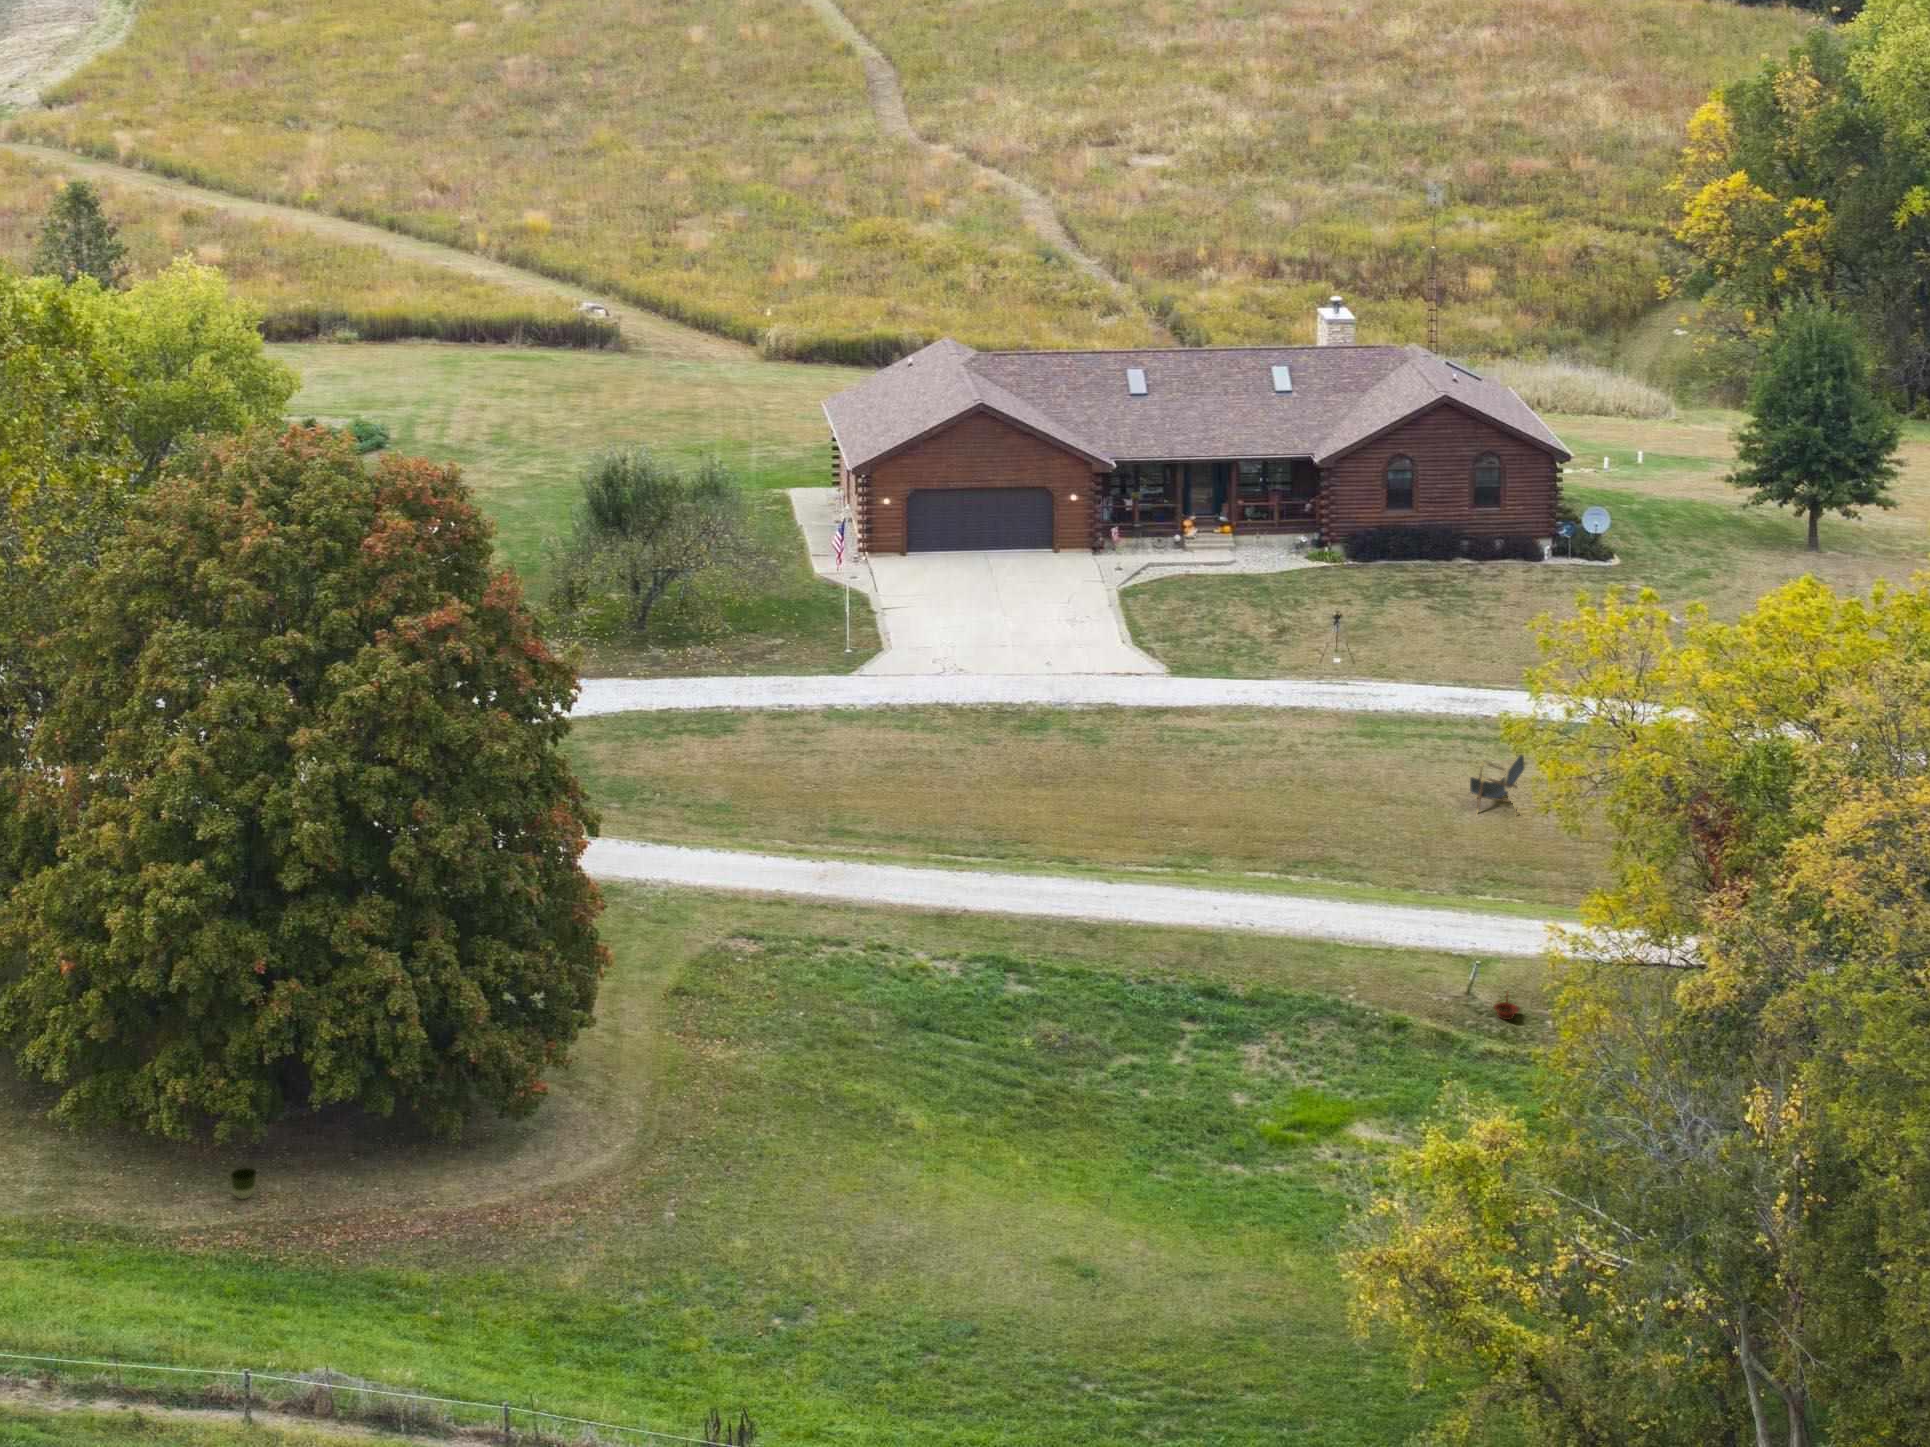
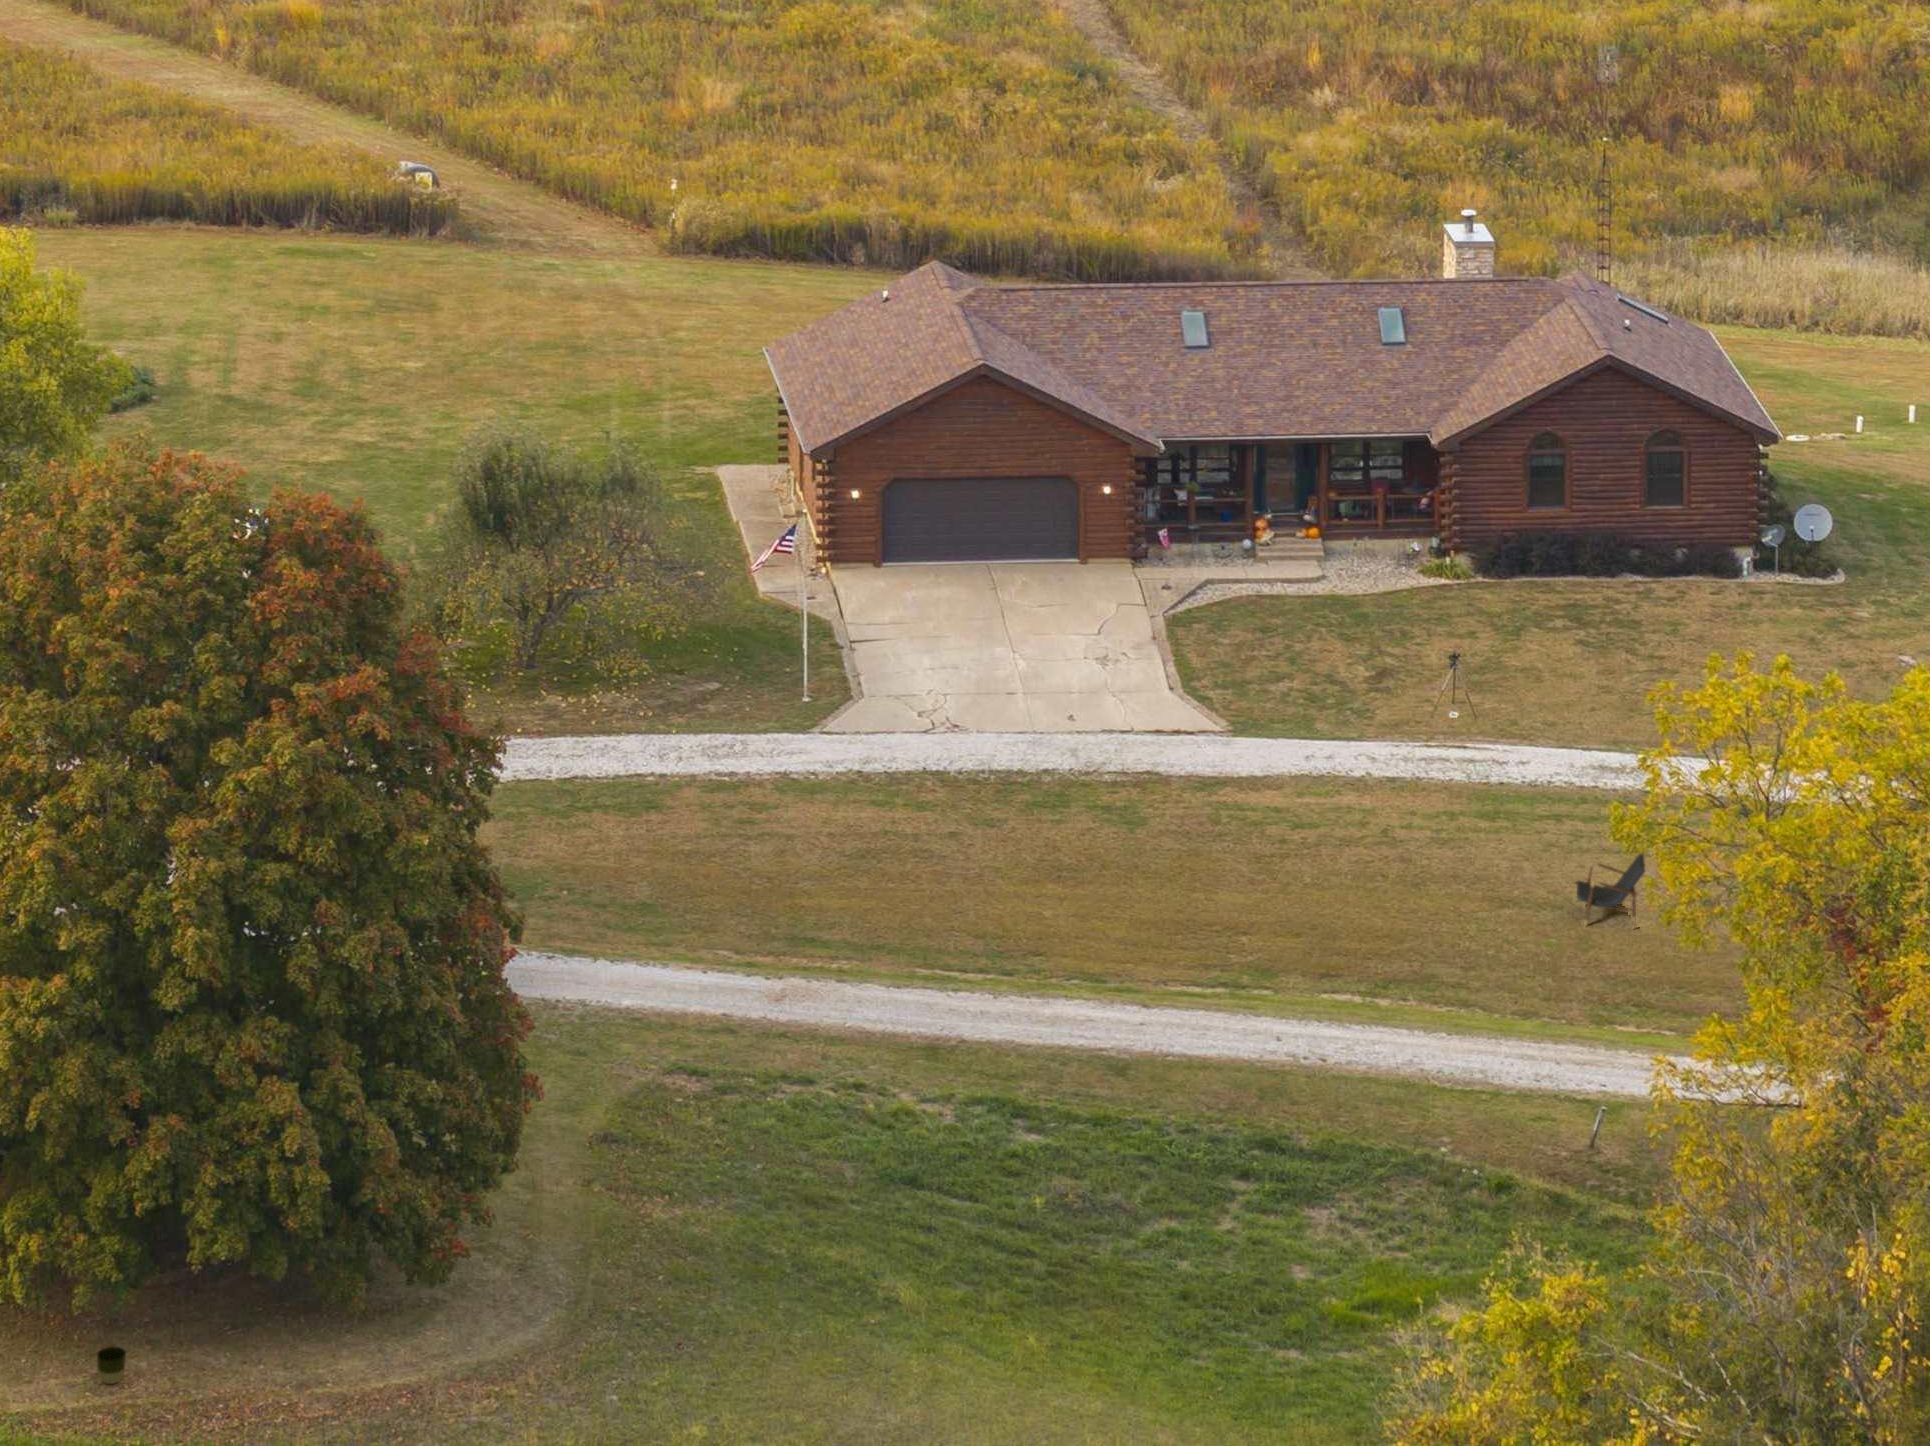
basket: present [1493,994,1520,1020] -> none [1611,1147,1645,1184]

